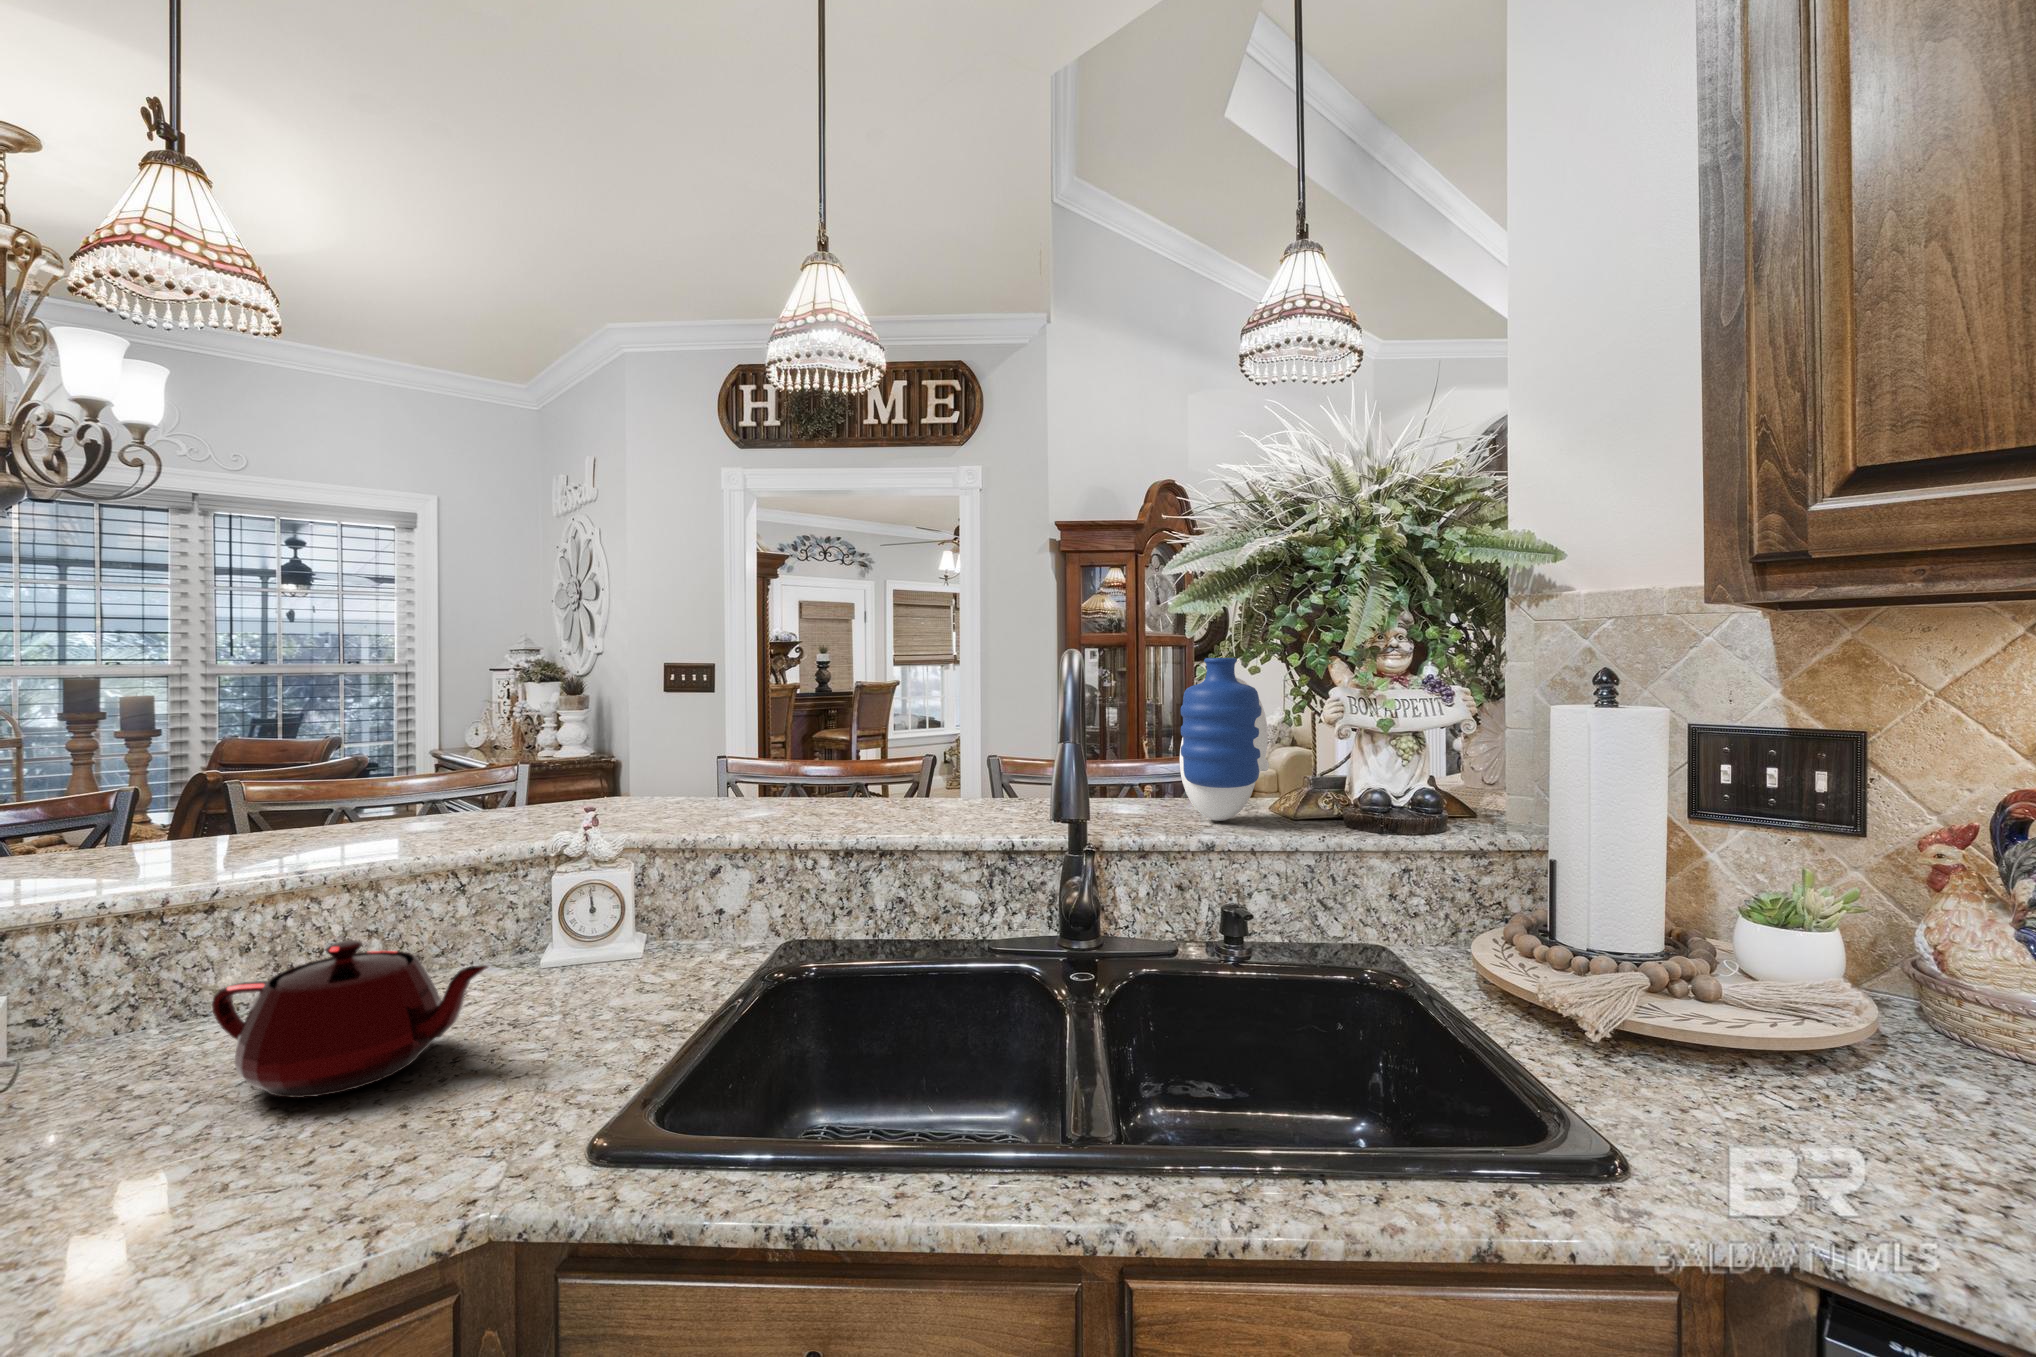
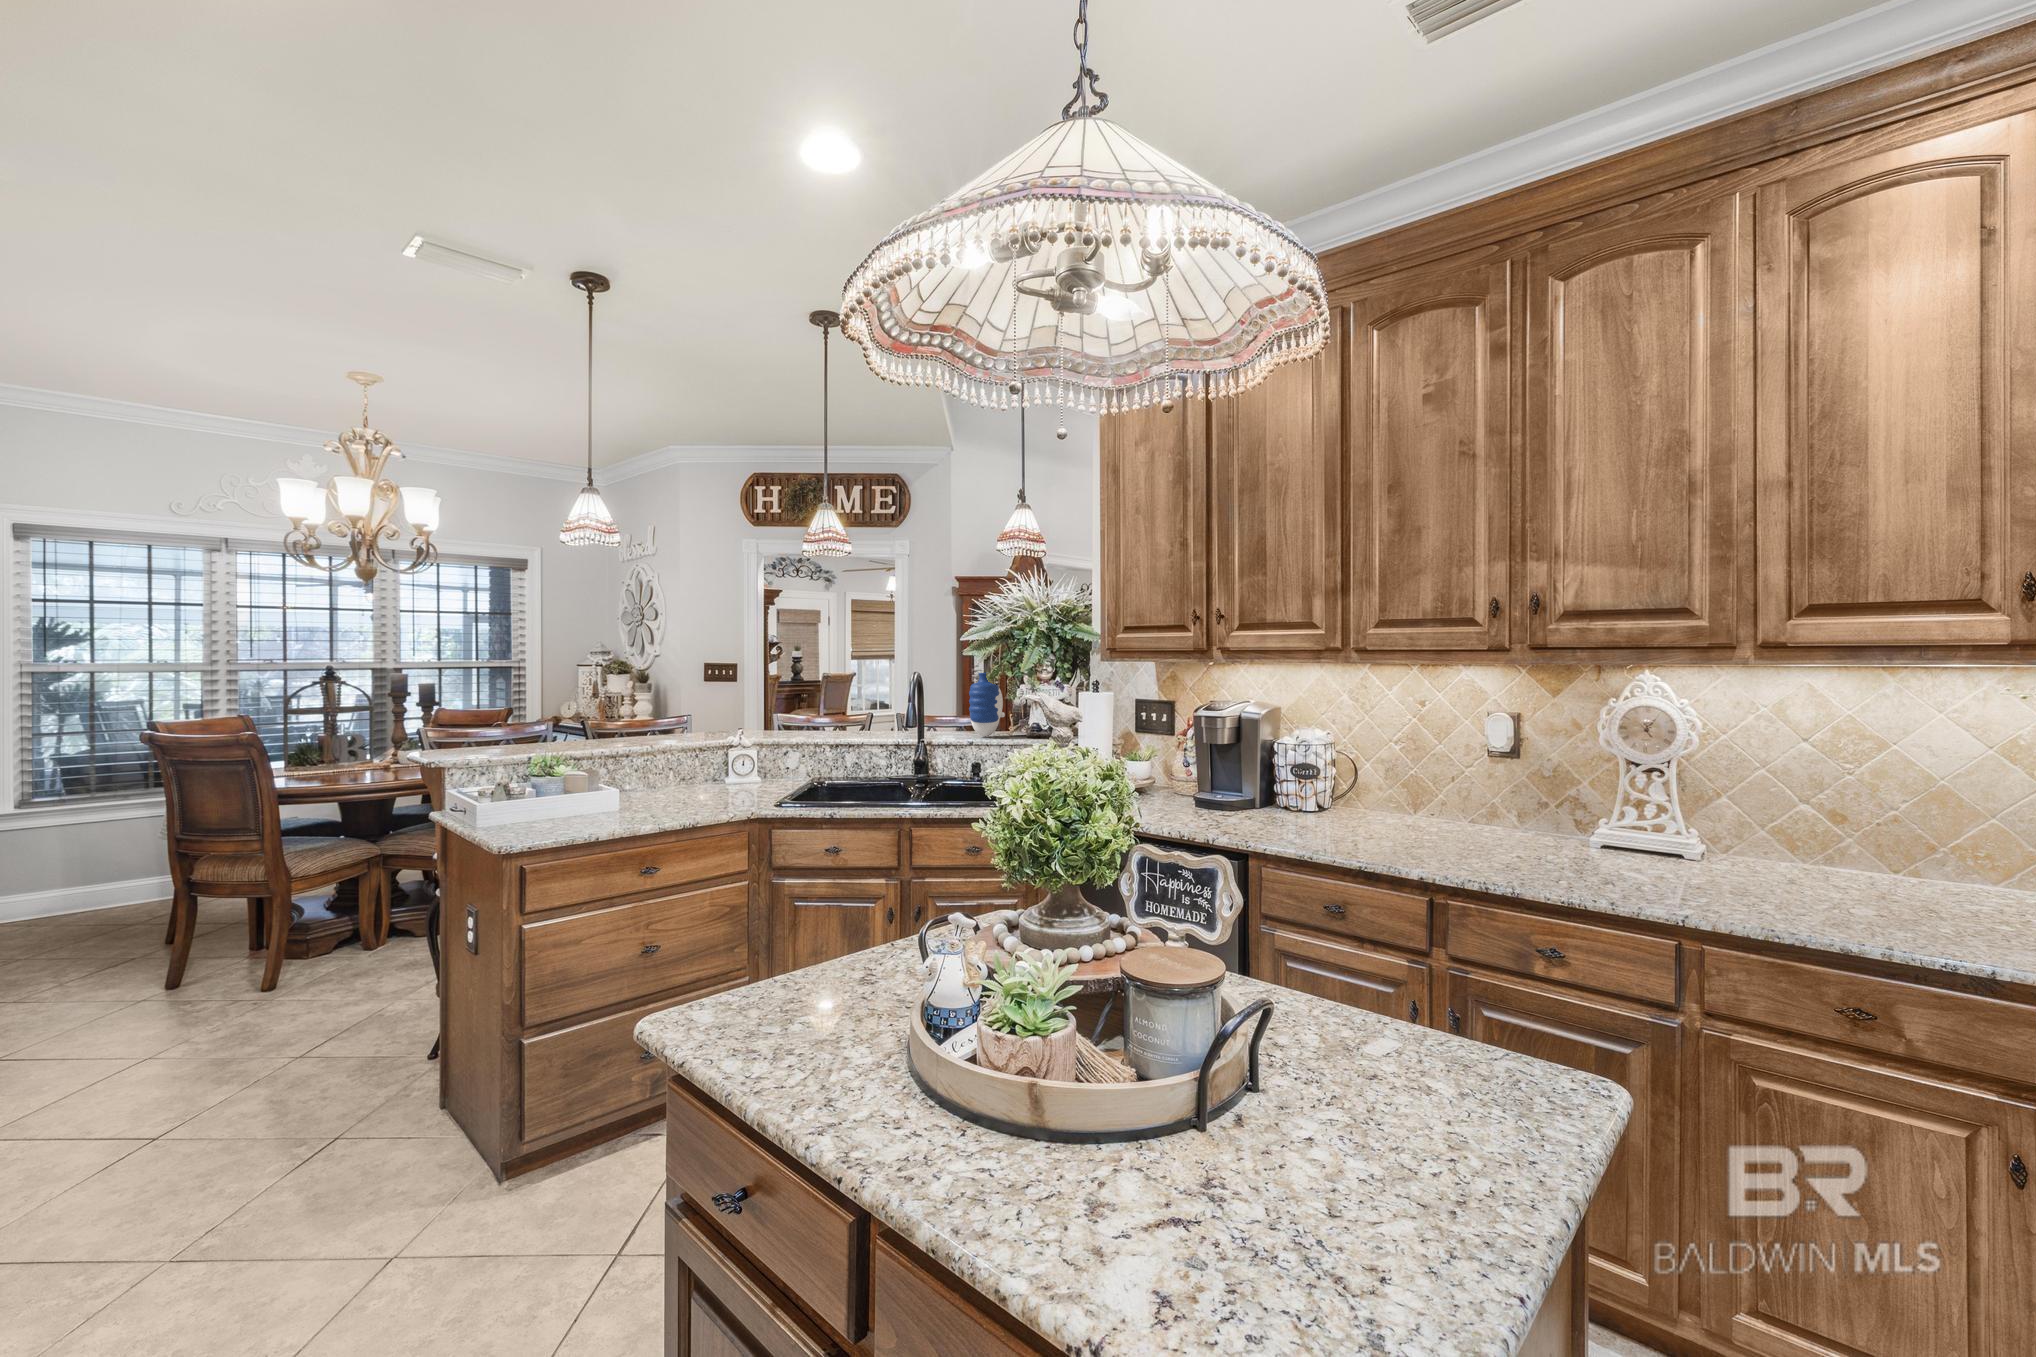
teapot: present [212,940,489,1098] -> none [651,760,733,802]

